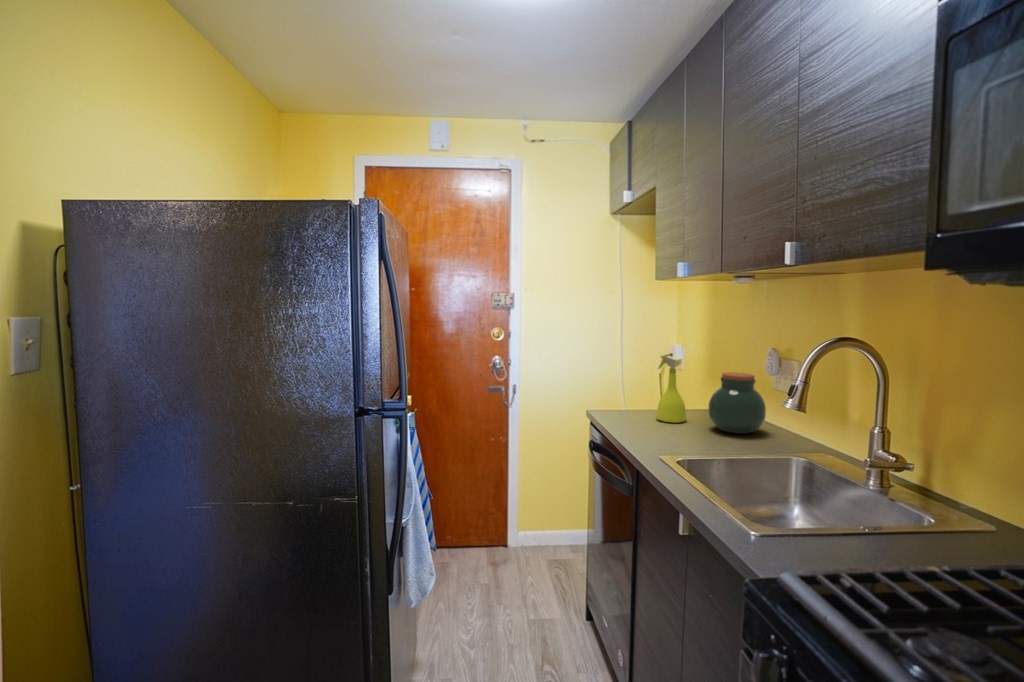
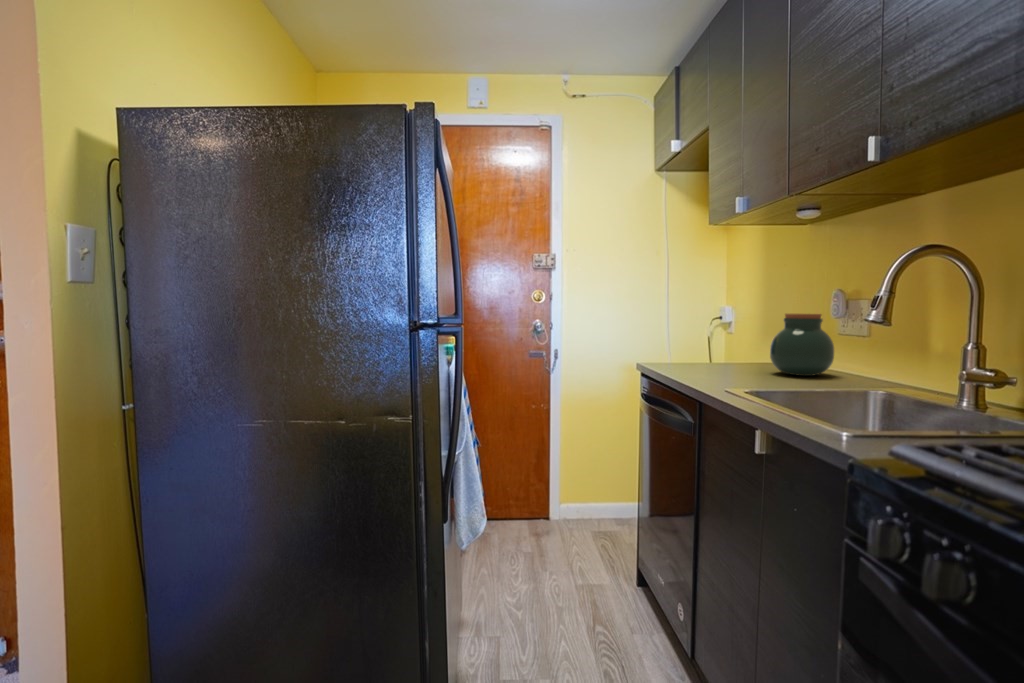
spray bottle: present [656,356,686,423] -> none [711,299,744,370]

